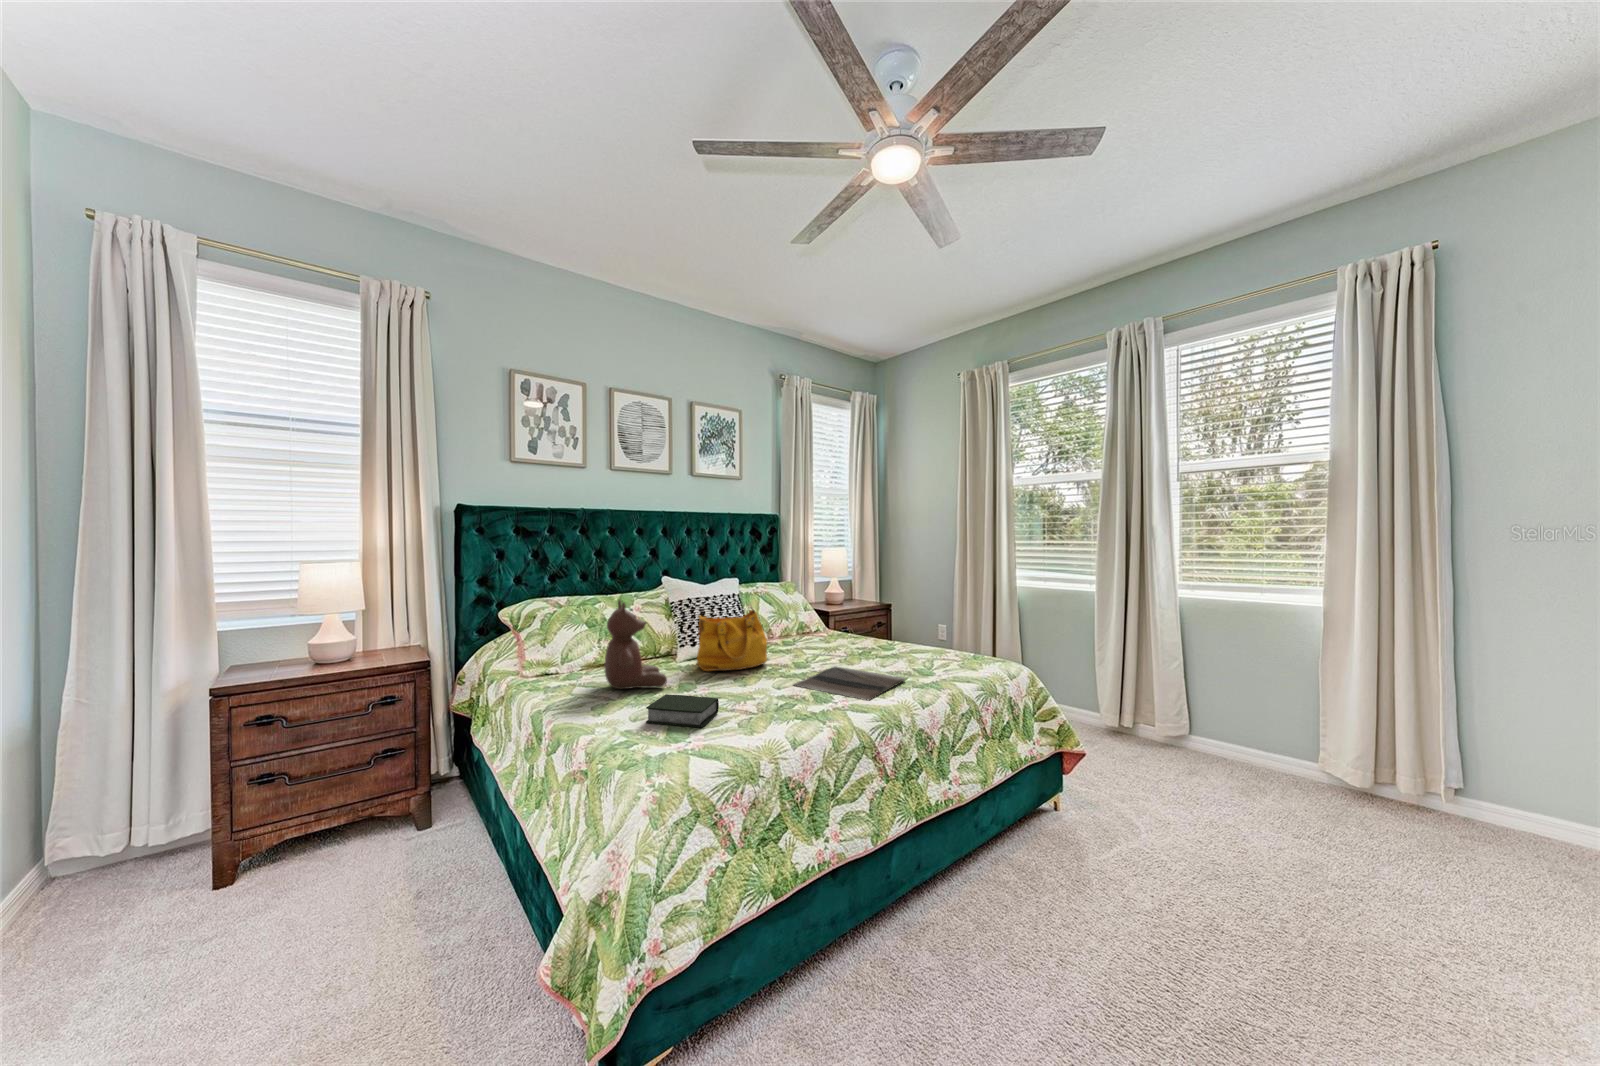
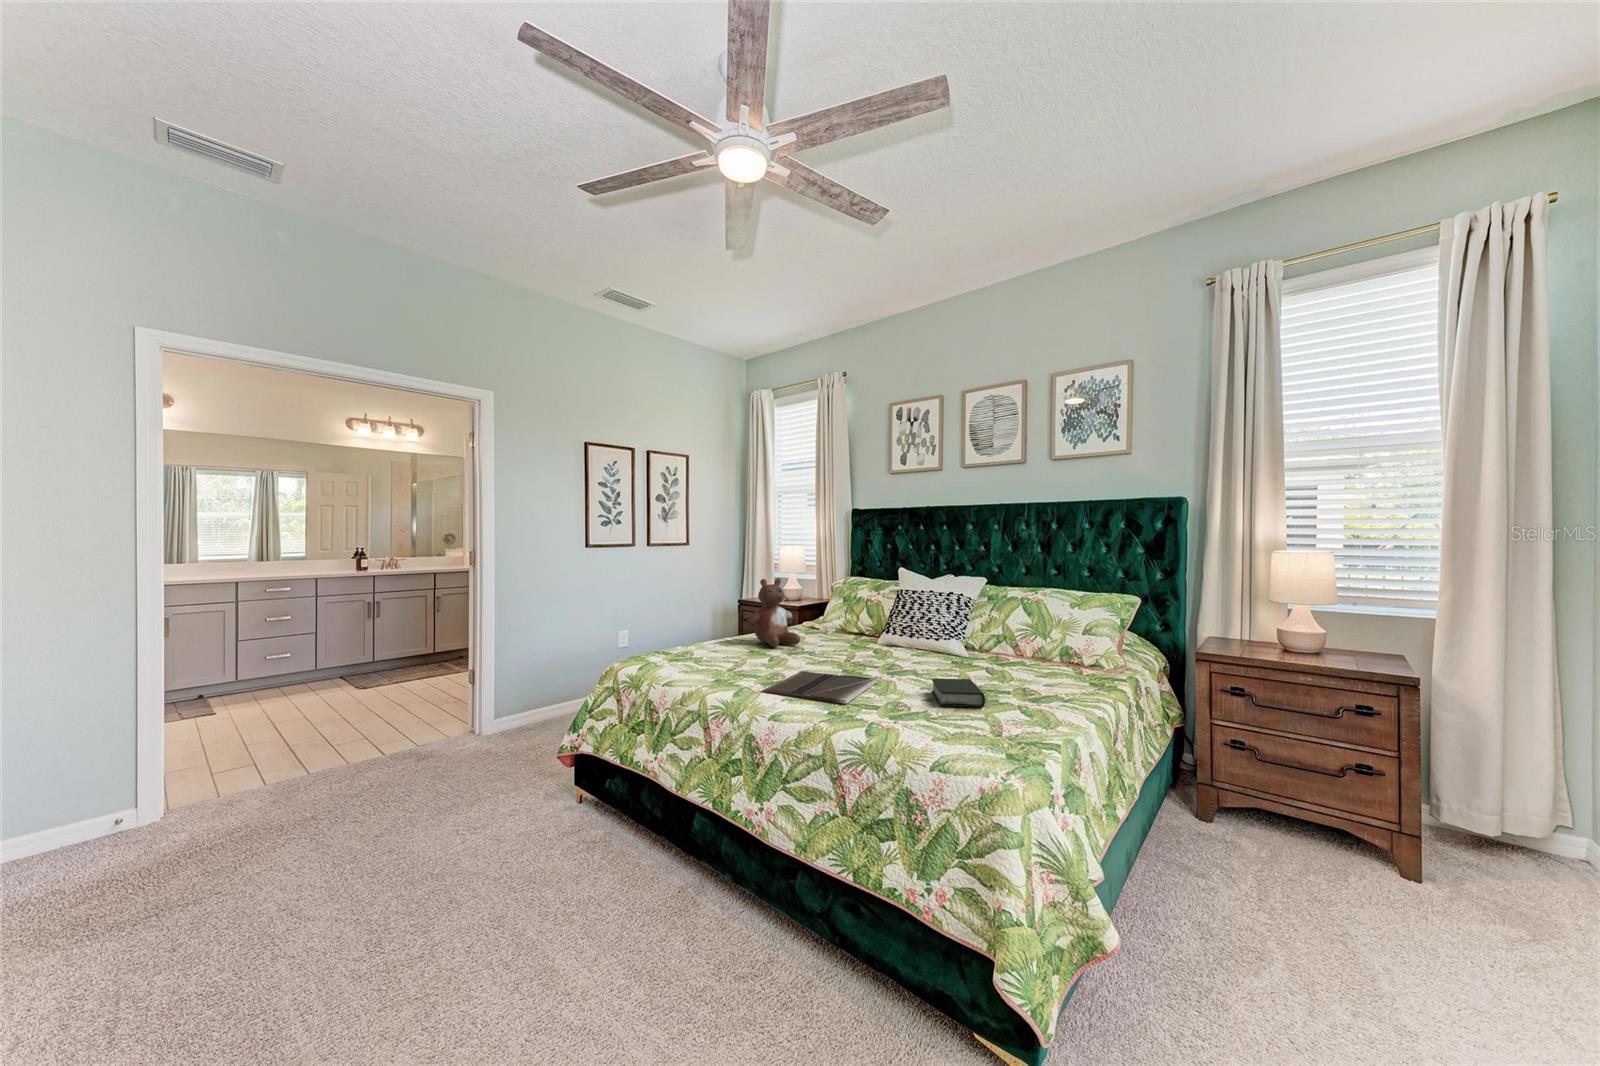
handbag: present [697,607,768,671] -> none [824,602,891,662]
book: present [646,694,719,727] -> present [932,679,985,707]

